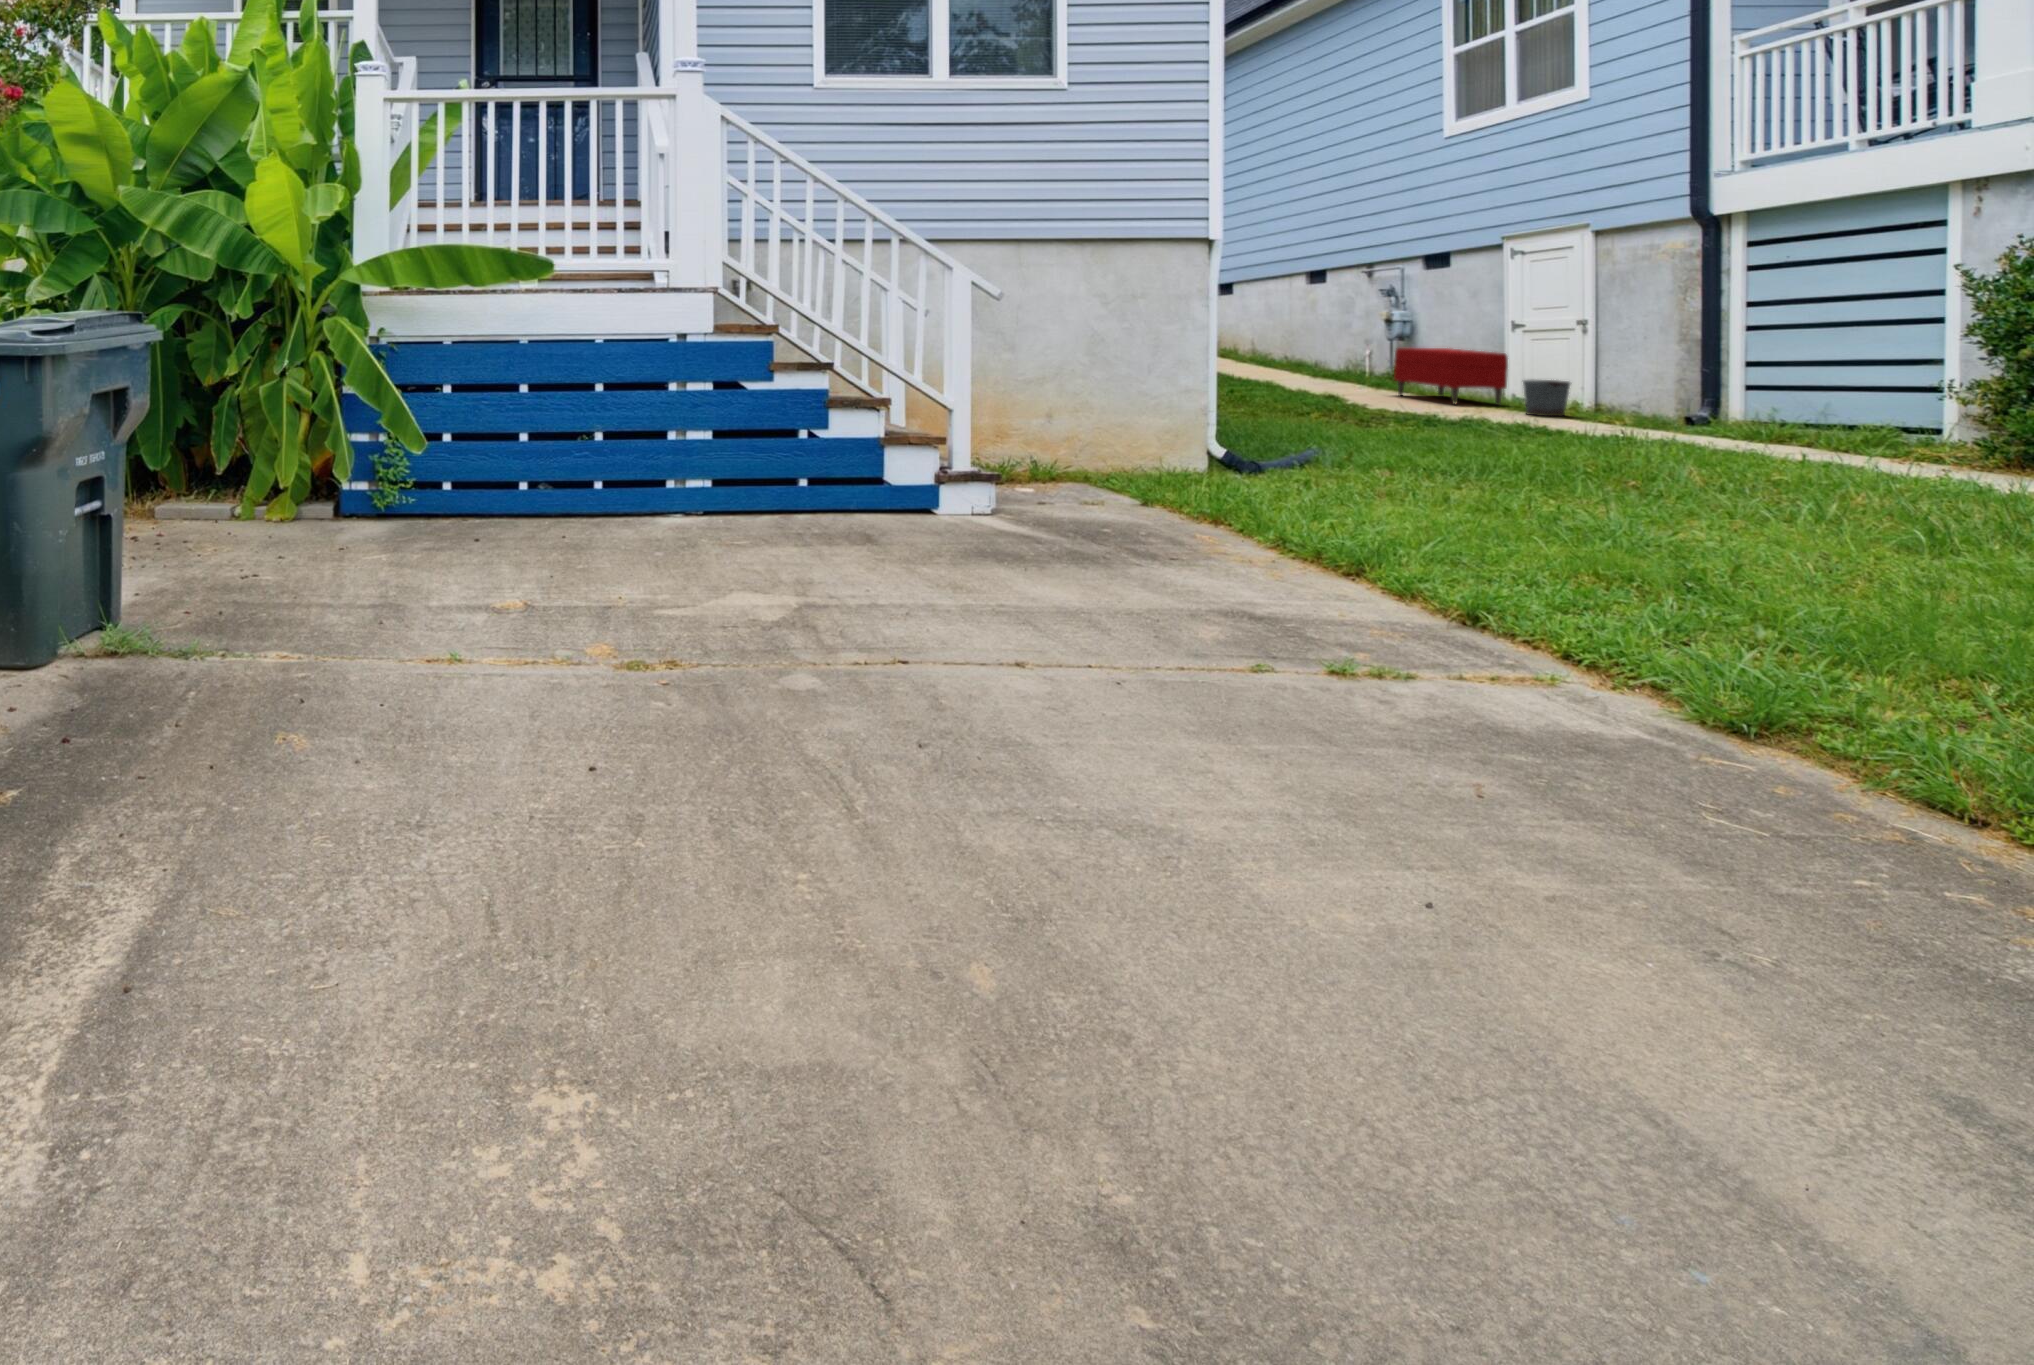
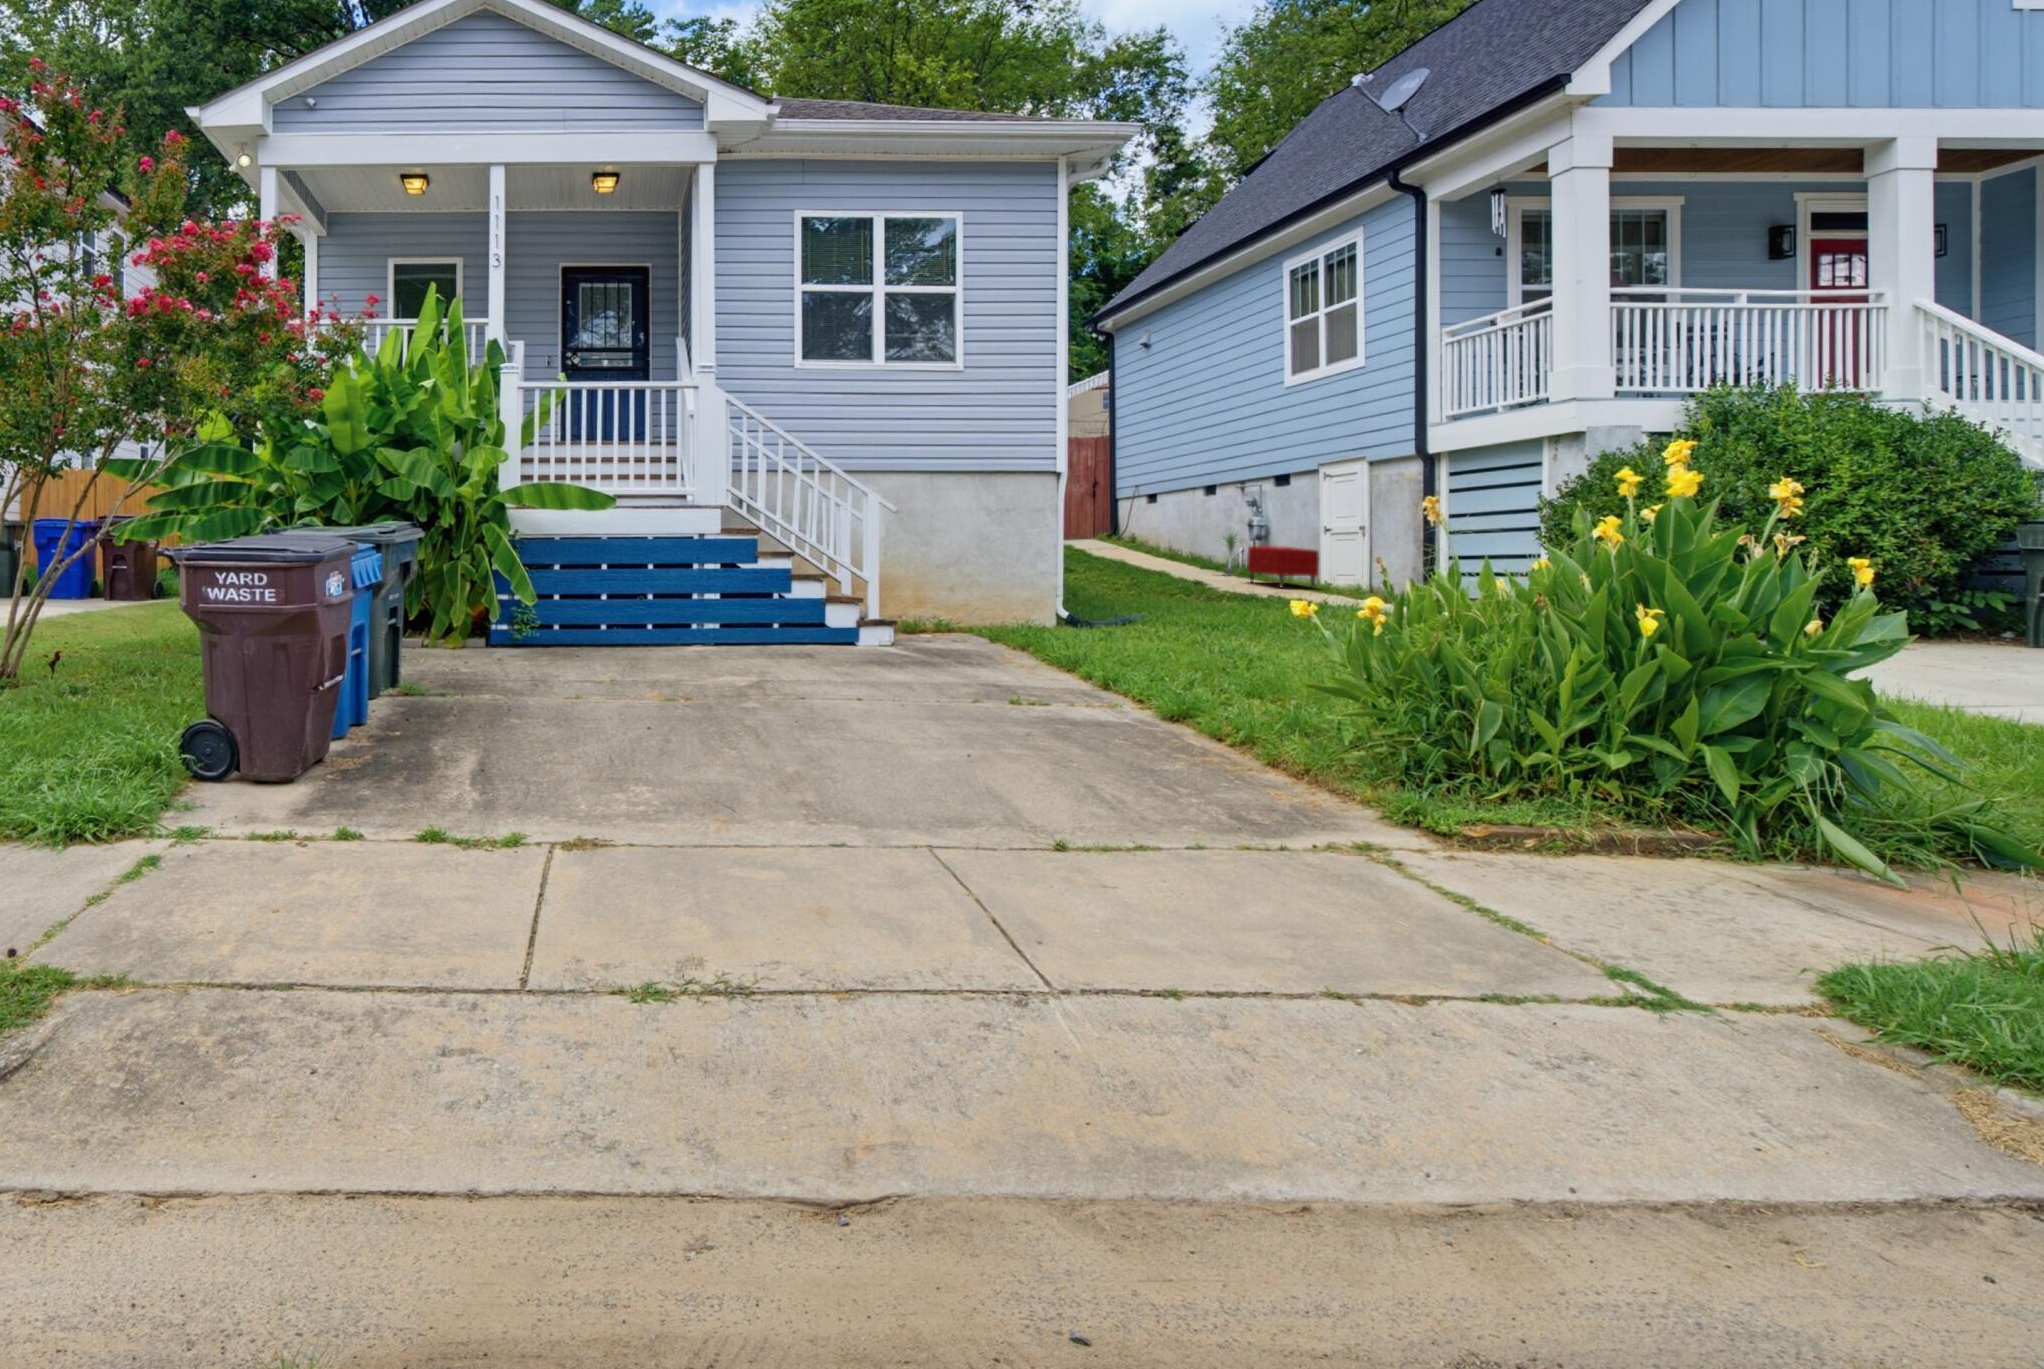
potted plant: none [1333,320,1383,386] -> present [1223,533,1238,576]
bucket: present [1523,380,1570,416] -> none [1319,569,1353,595]

